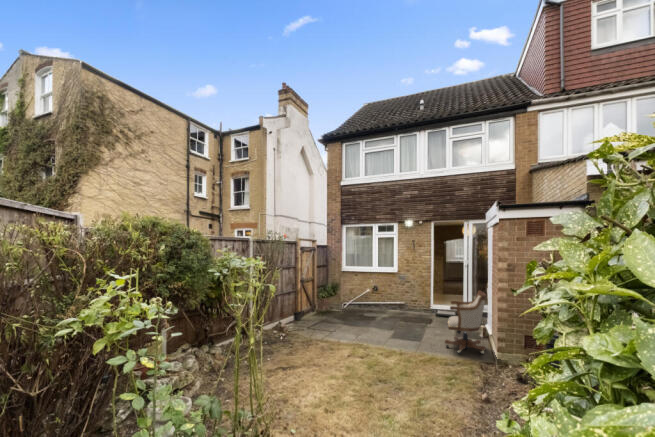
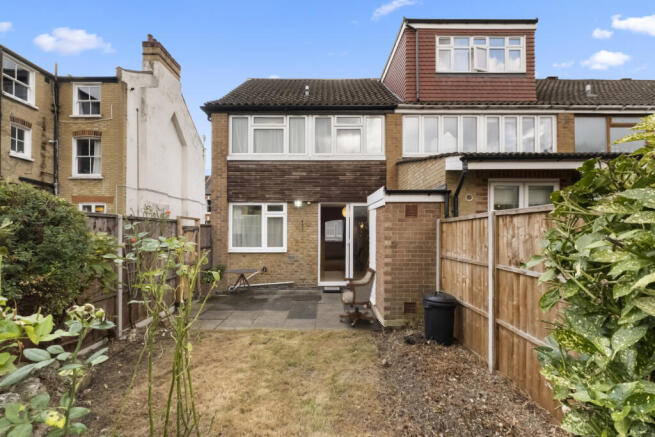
round table: none [340,287,371,312] -> present [225,269,259,295]

